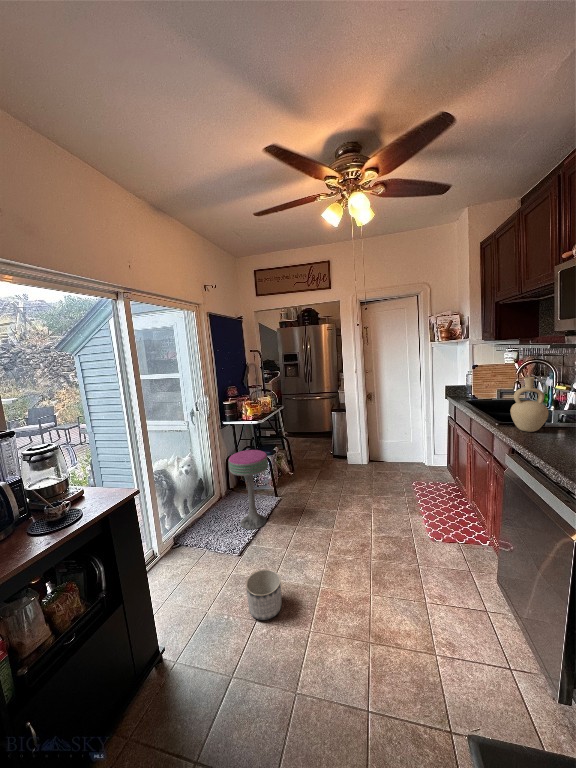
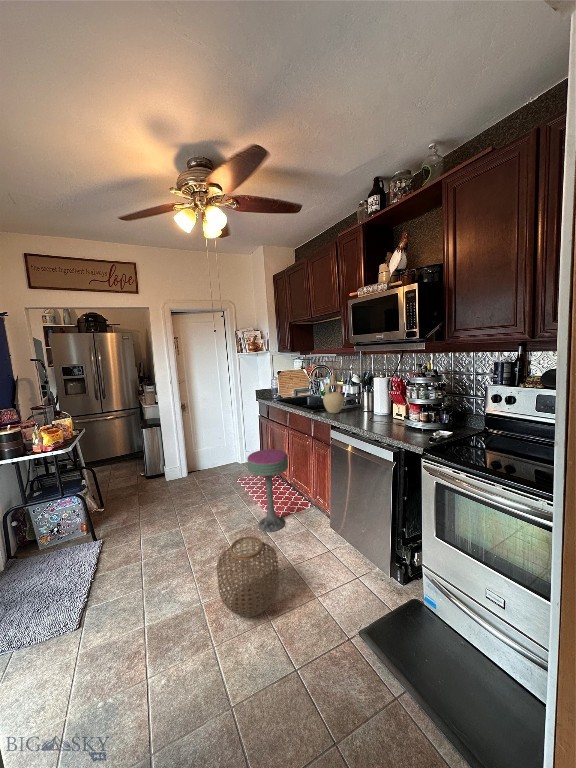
bar stool: present [228,450,268,529] -> present [247,449,288,532]
woven basket: none [327,543,393,629] -> present [217,536,279,617]
planter: present [246,569,282,620] -> none [125,611,172,677]

